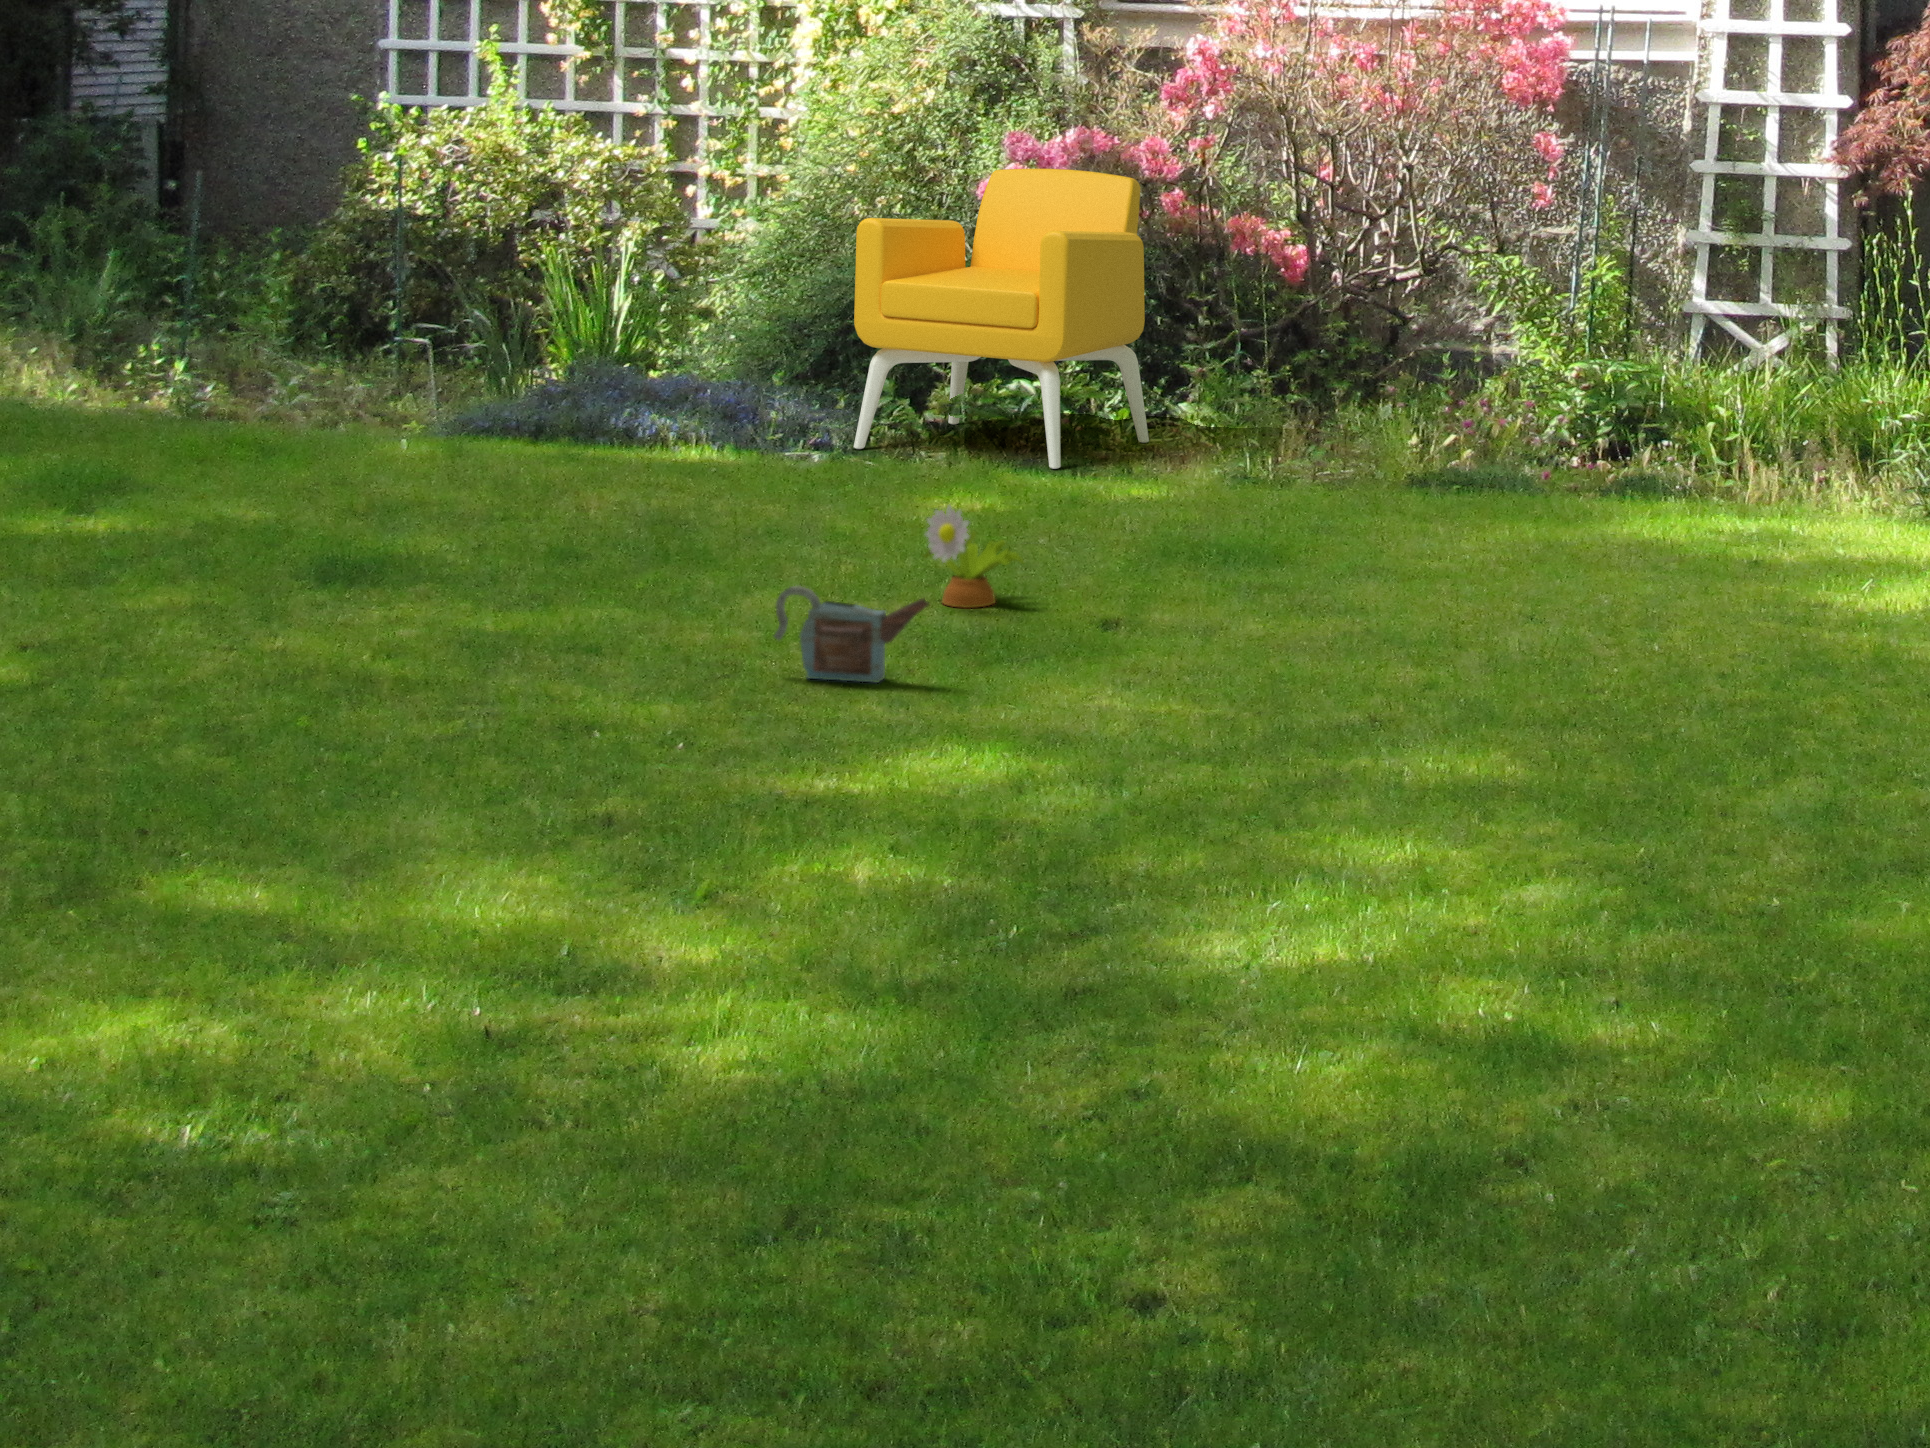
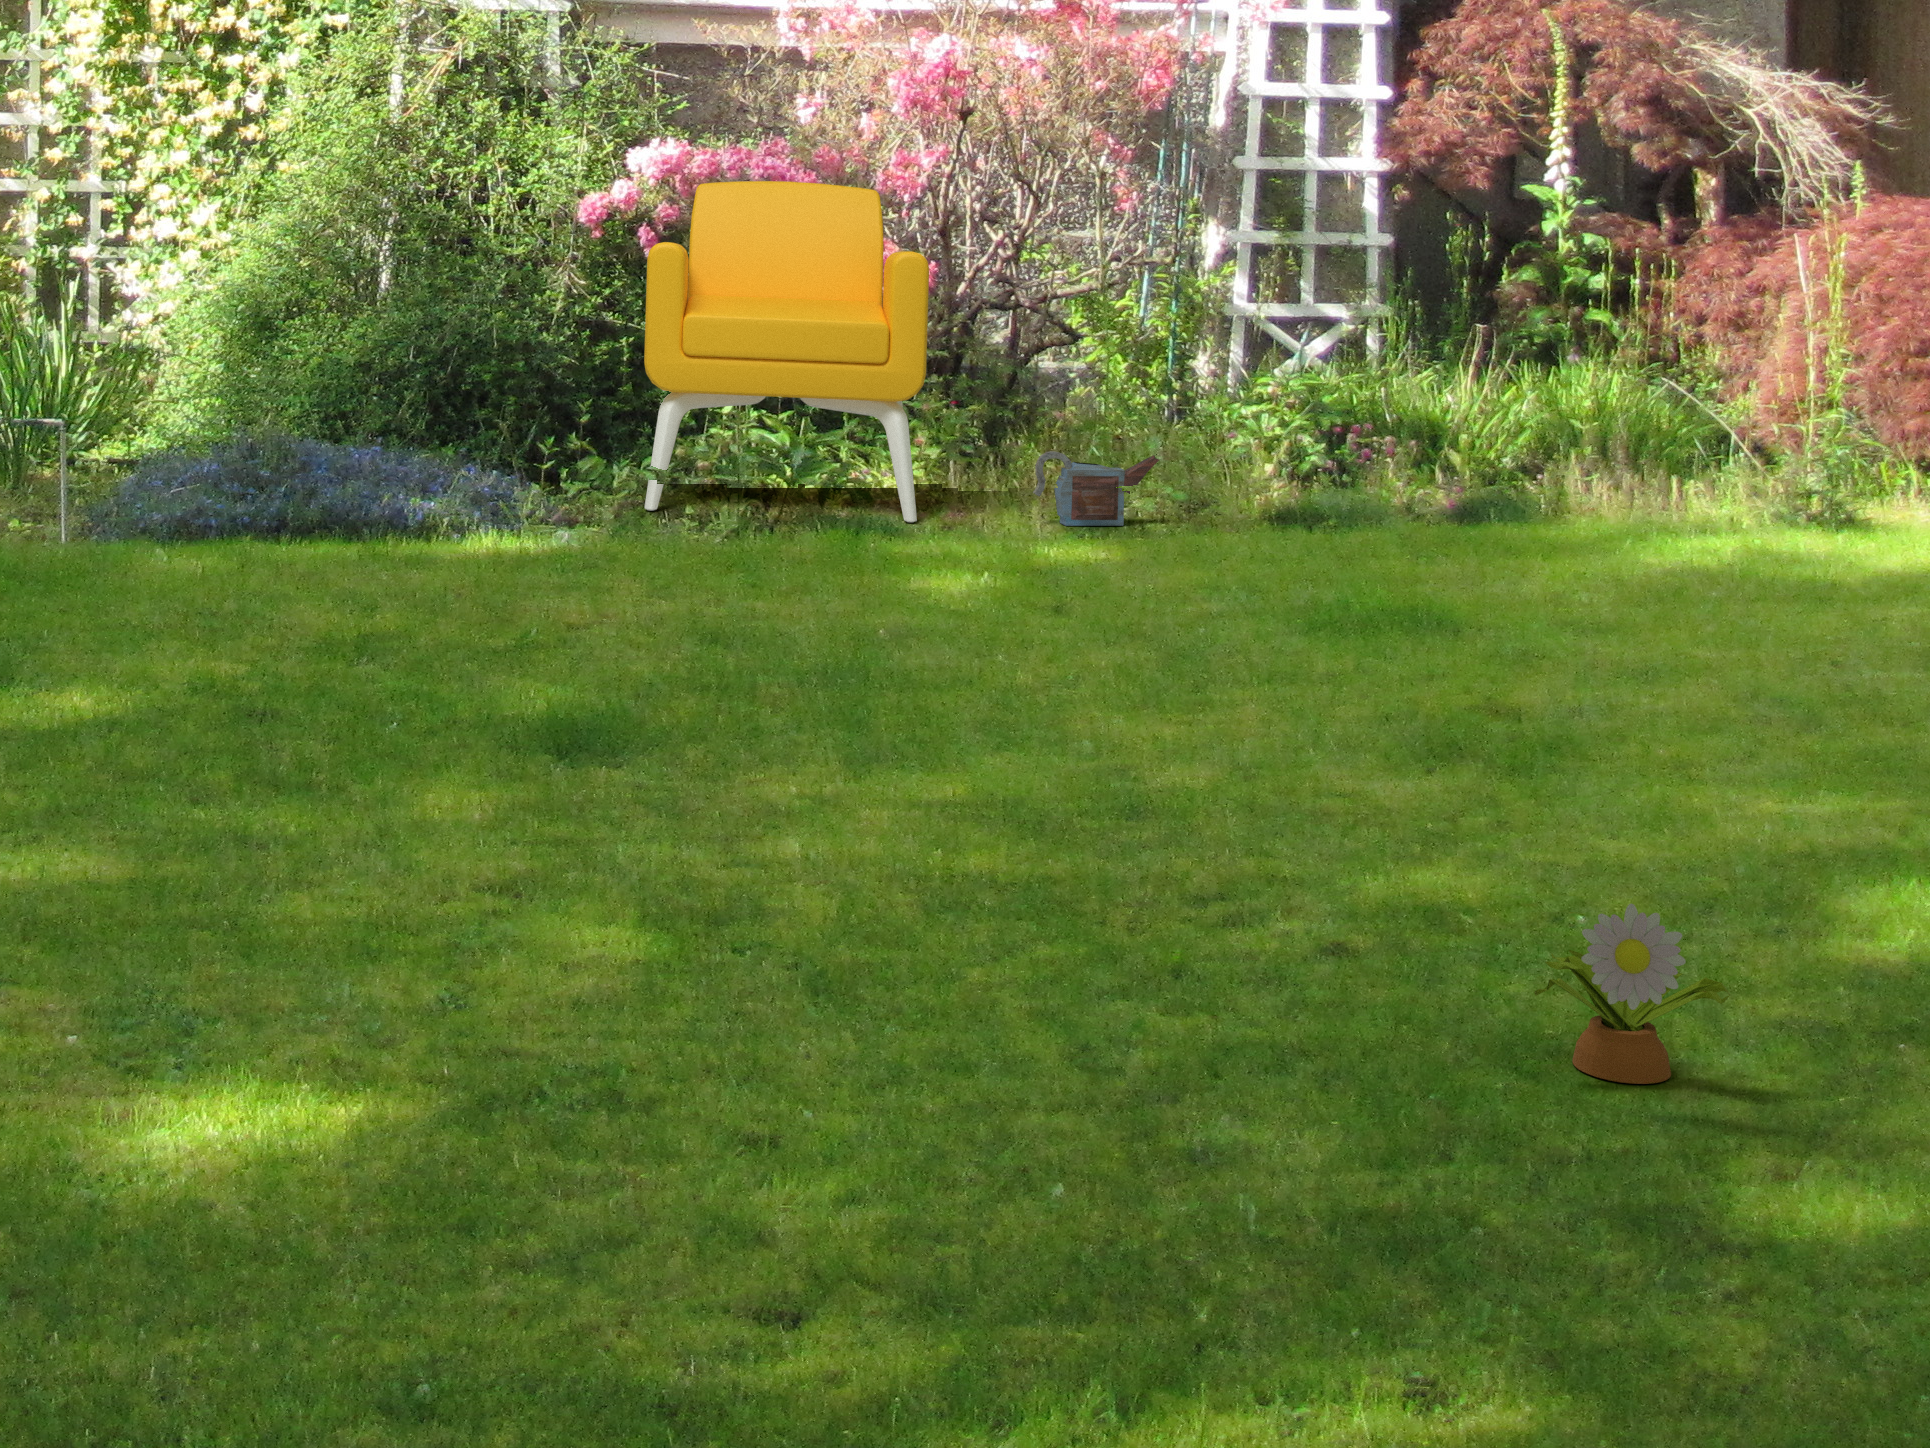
decorative plant: present [923,505,1024,608] -> present [1534,904,1730,1084]
watering can: present [774,586,929,682] -> present [1033,451,1159,526]

